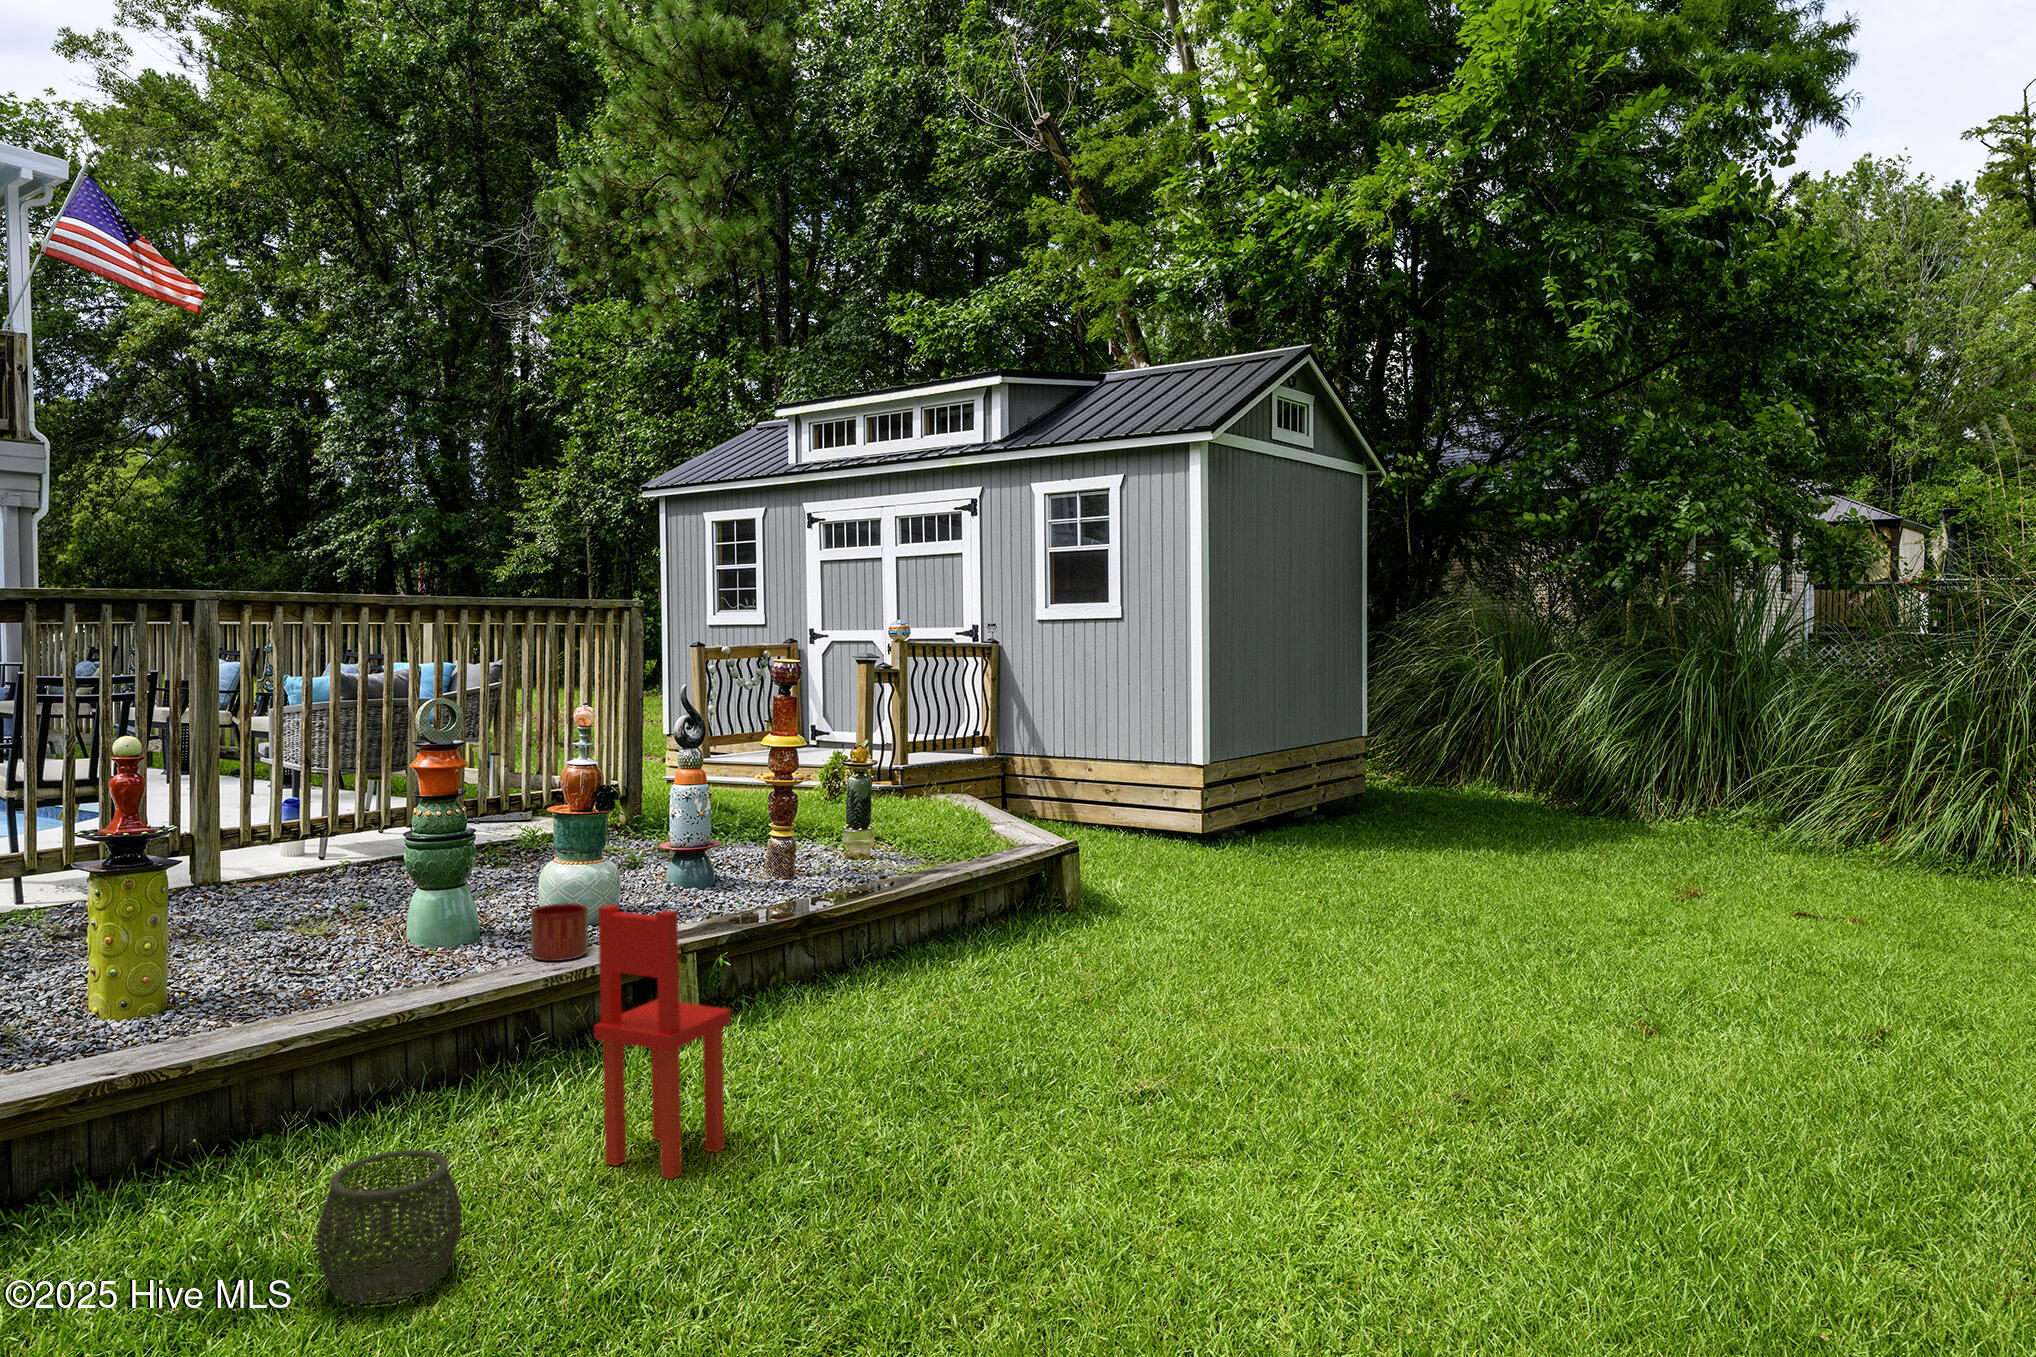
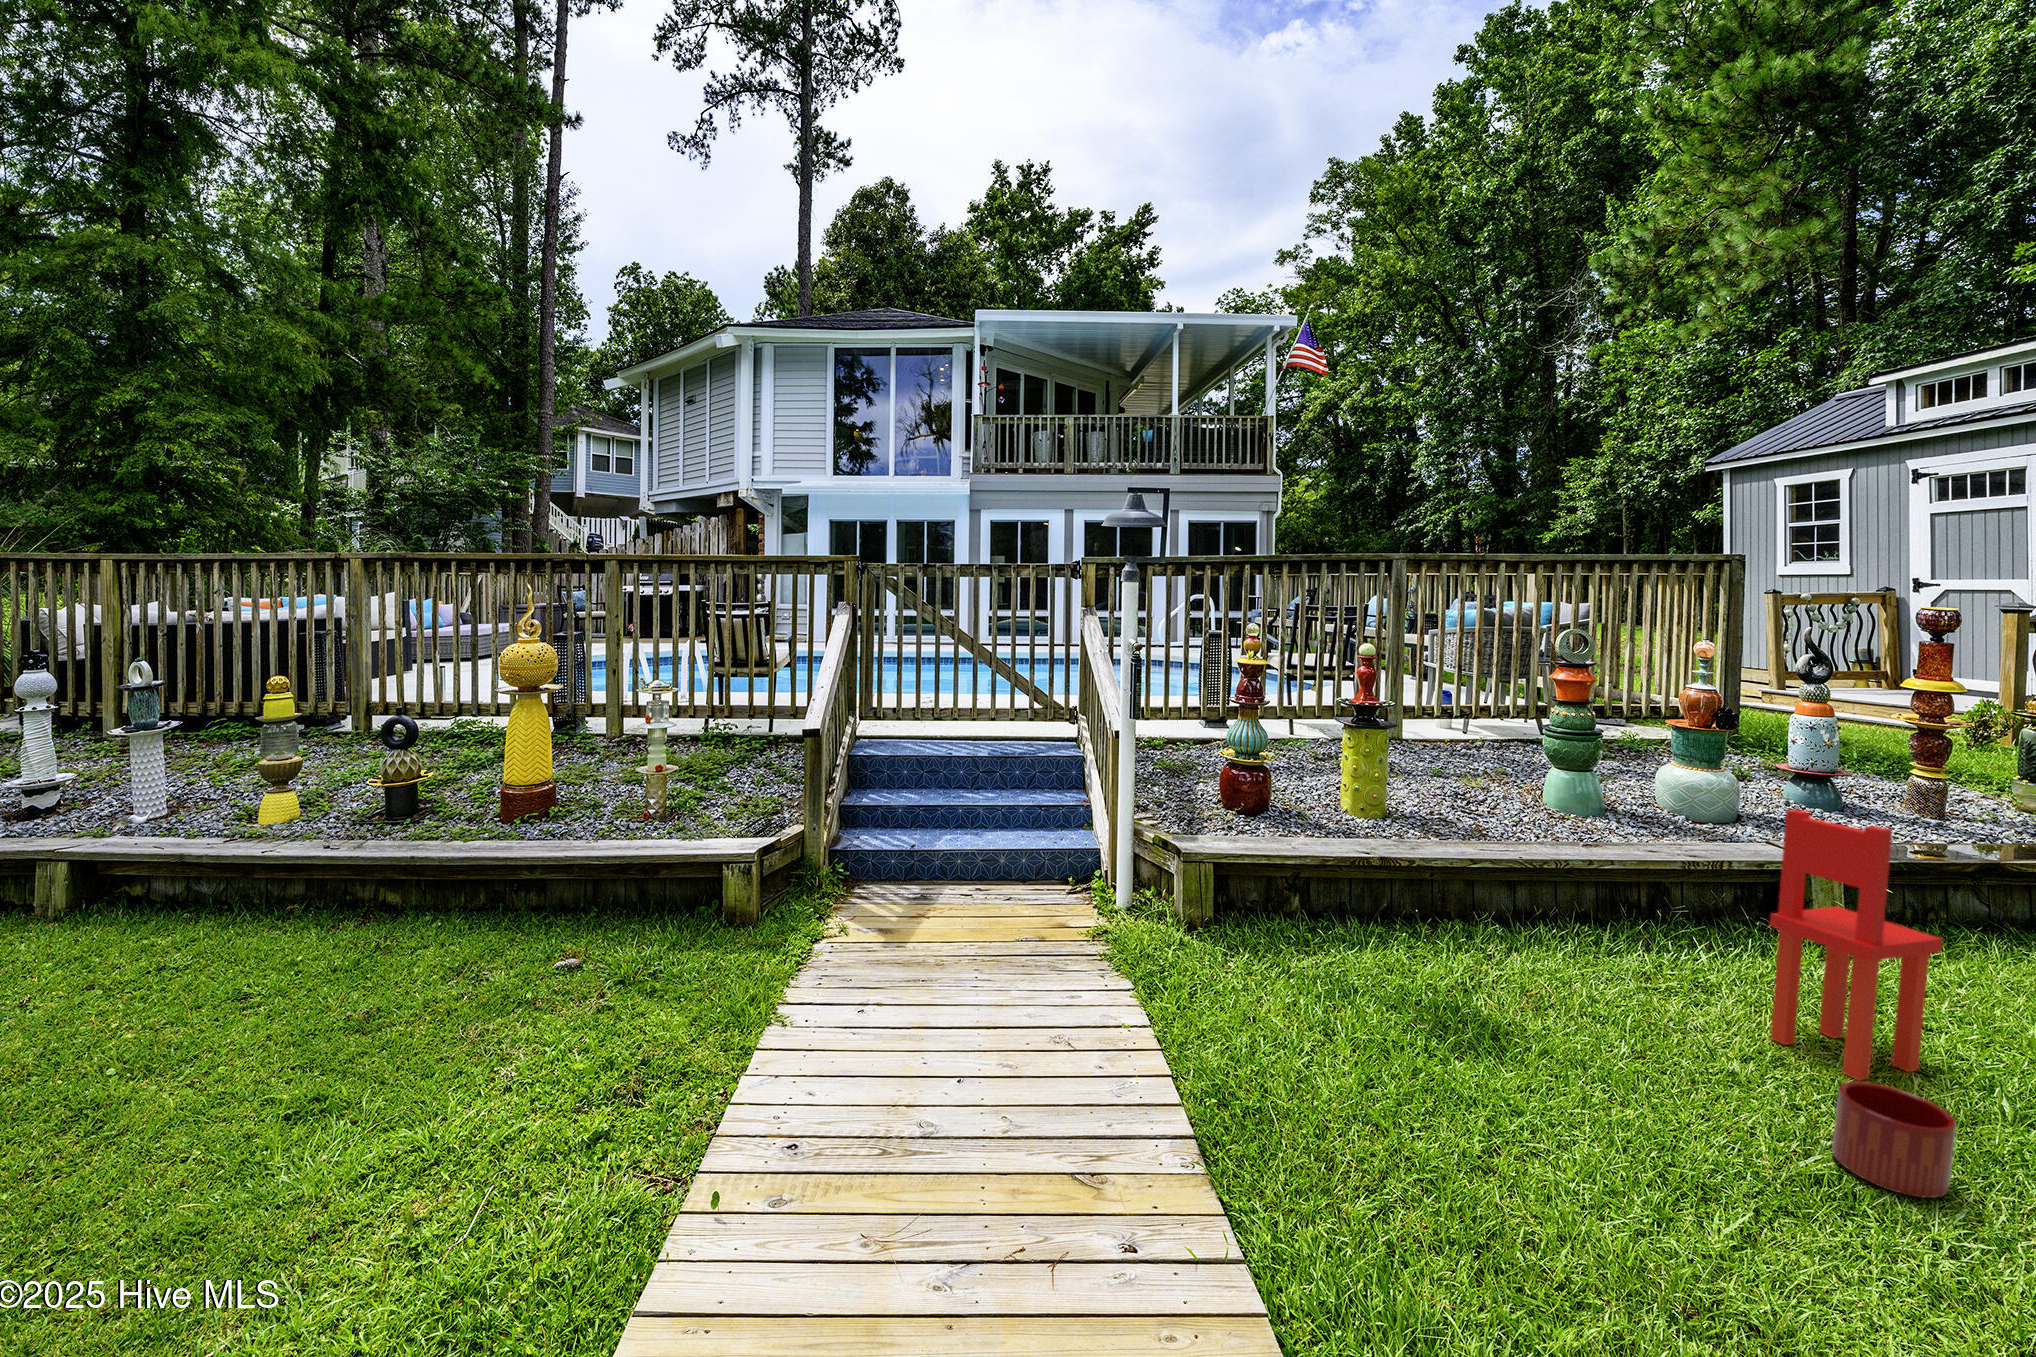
planter: present [531,903,588,961] -> present [1832,1081,1957,1198]
woven basket: present [315,1150,462,1305] -> none [1528,965,1653,1089]

